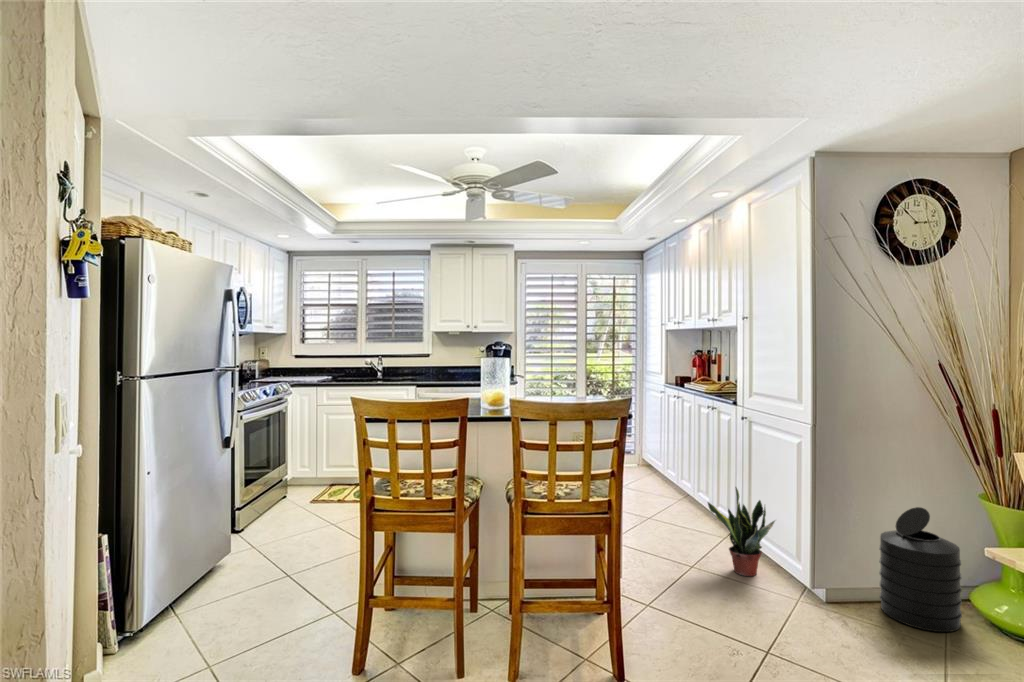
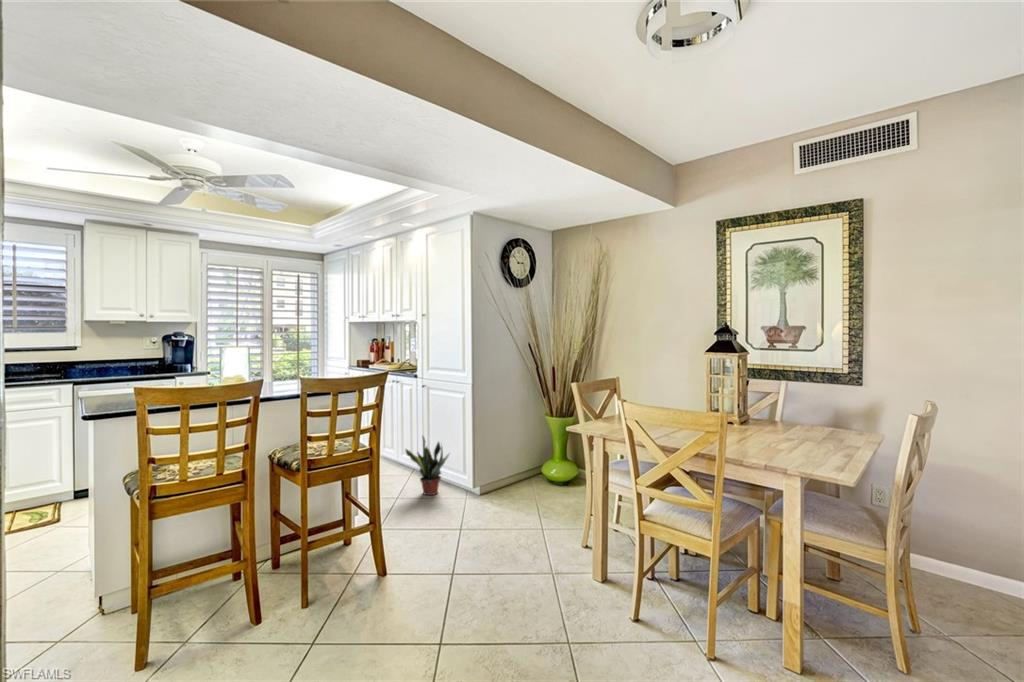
trash can: present [879,507,962,632] -> none [508,429,546,497]

